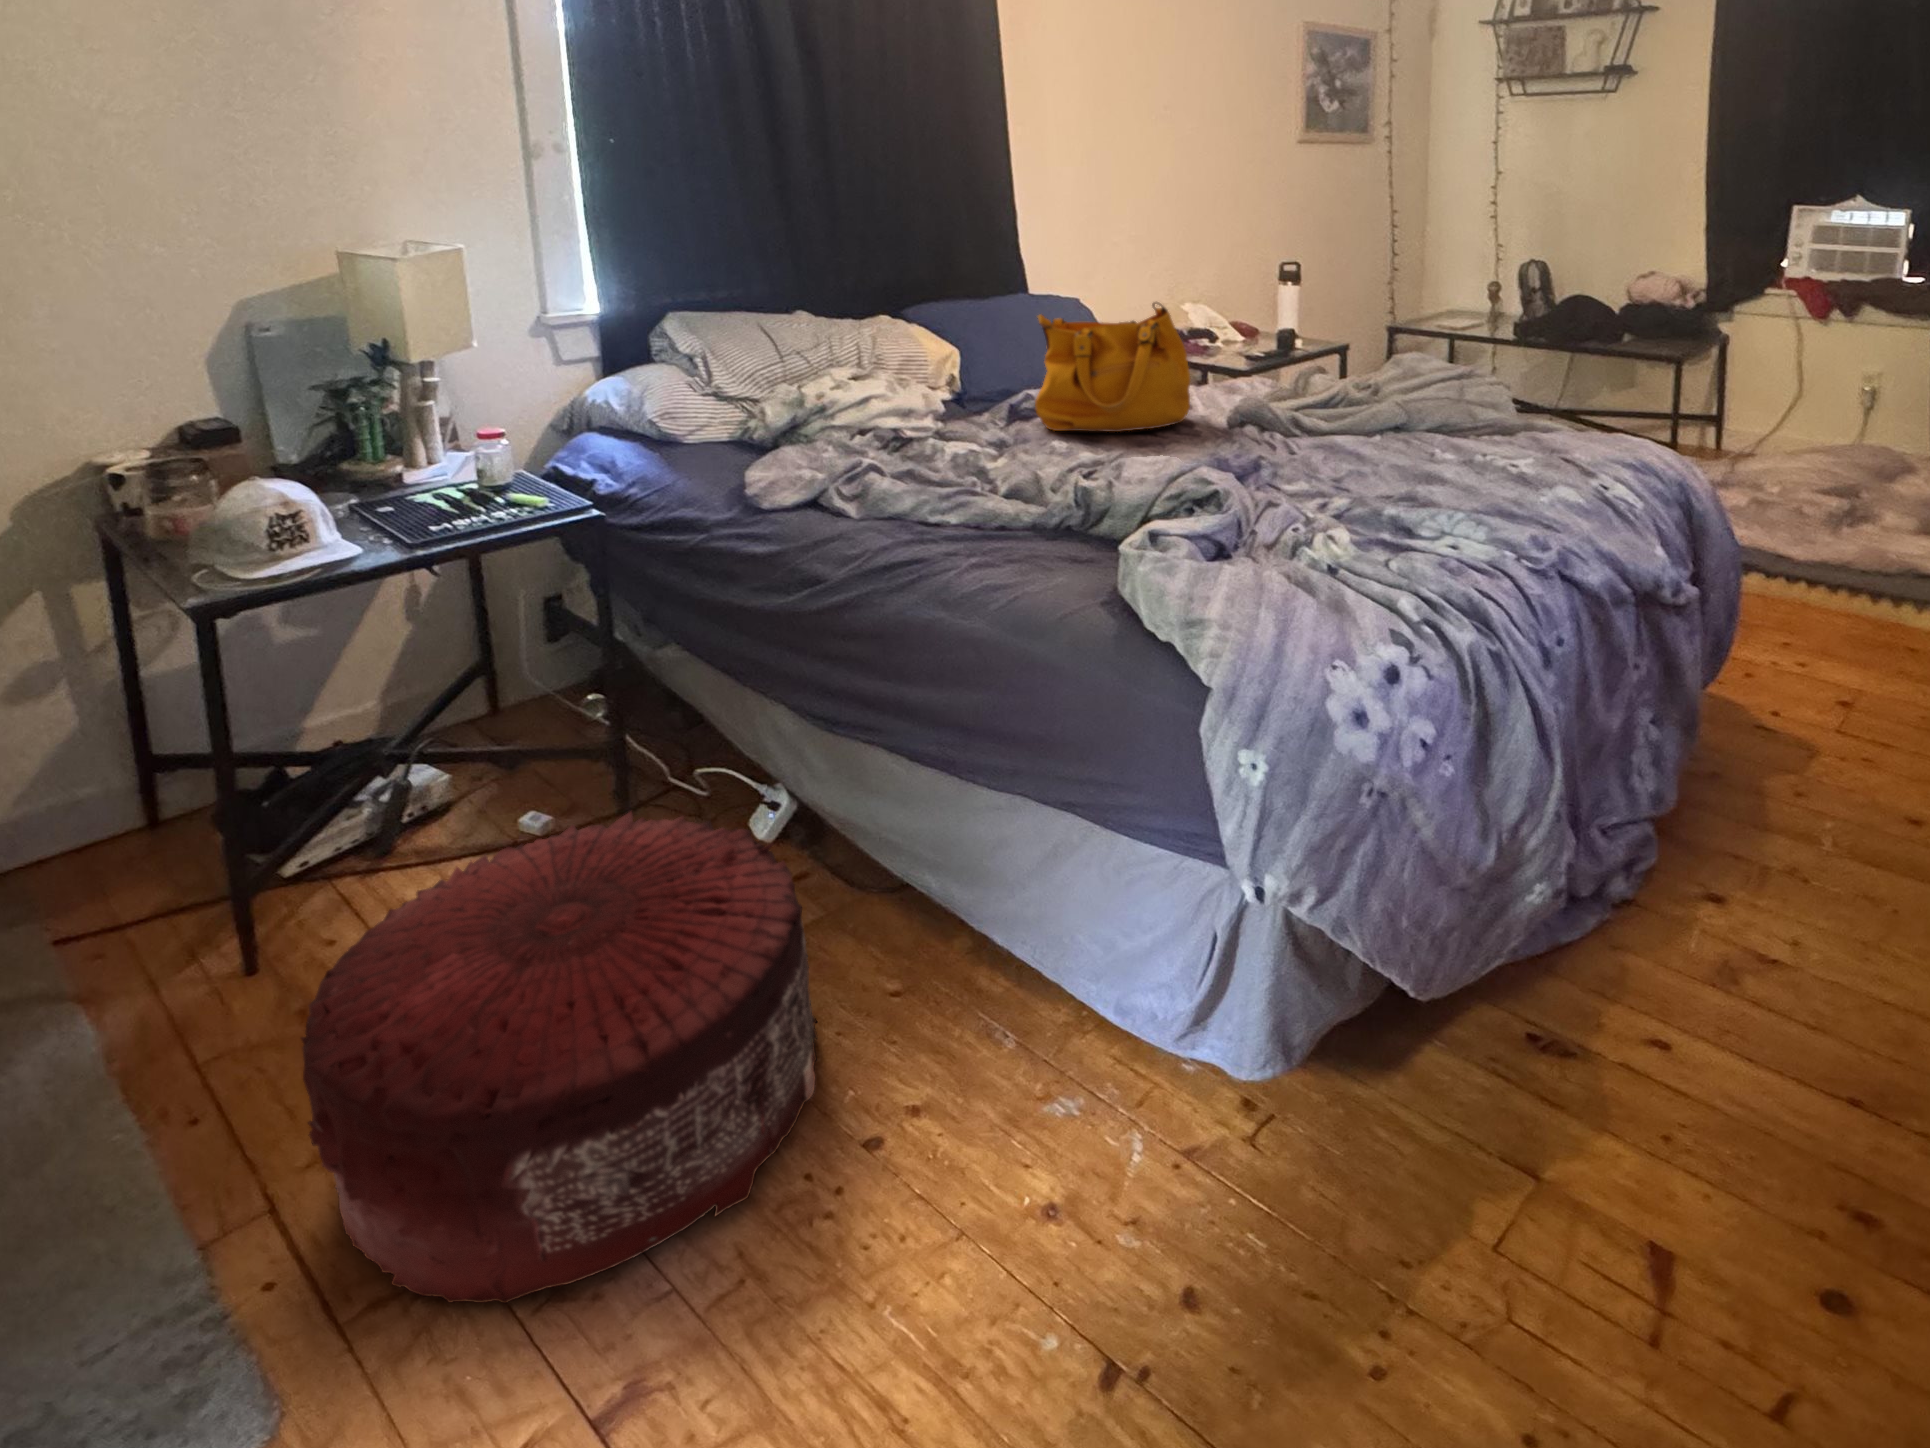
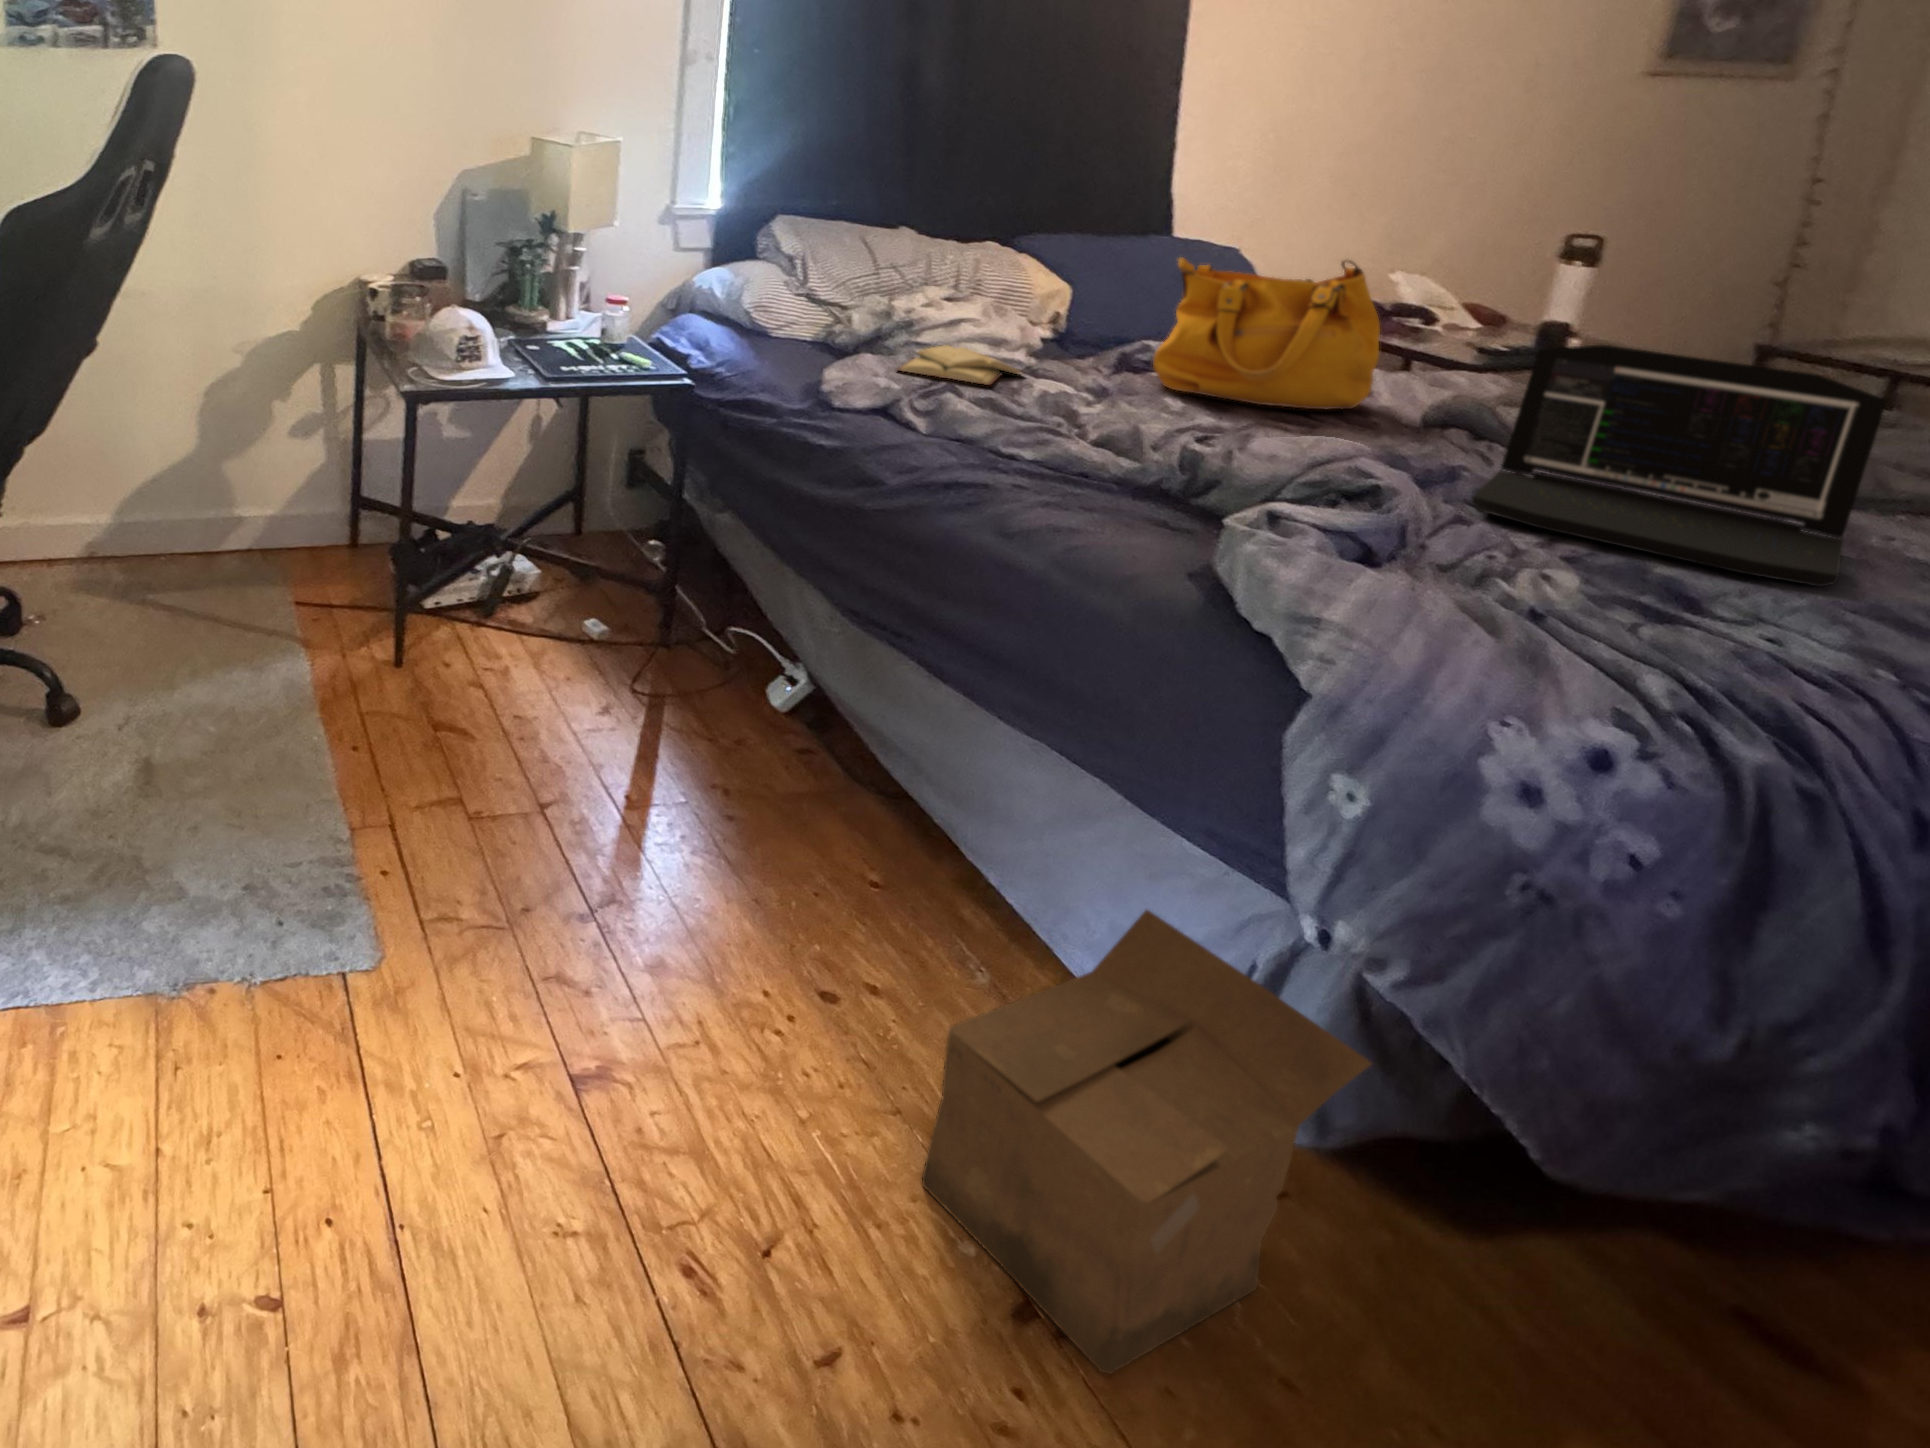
laptop: none [1273,348,1473,501] -> present [1471,345,1887,587]
diary: none [817,423,937,458] -> present [897,346,1024,385]
pouf: present [301,812,818,1303] -> none [424,632,804,983]
cardboard box: none [993,921,1310,1396] -> present [922,910,1371,1374]

